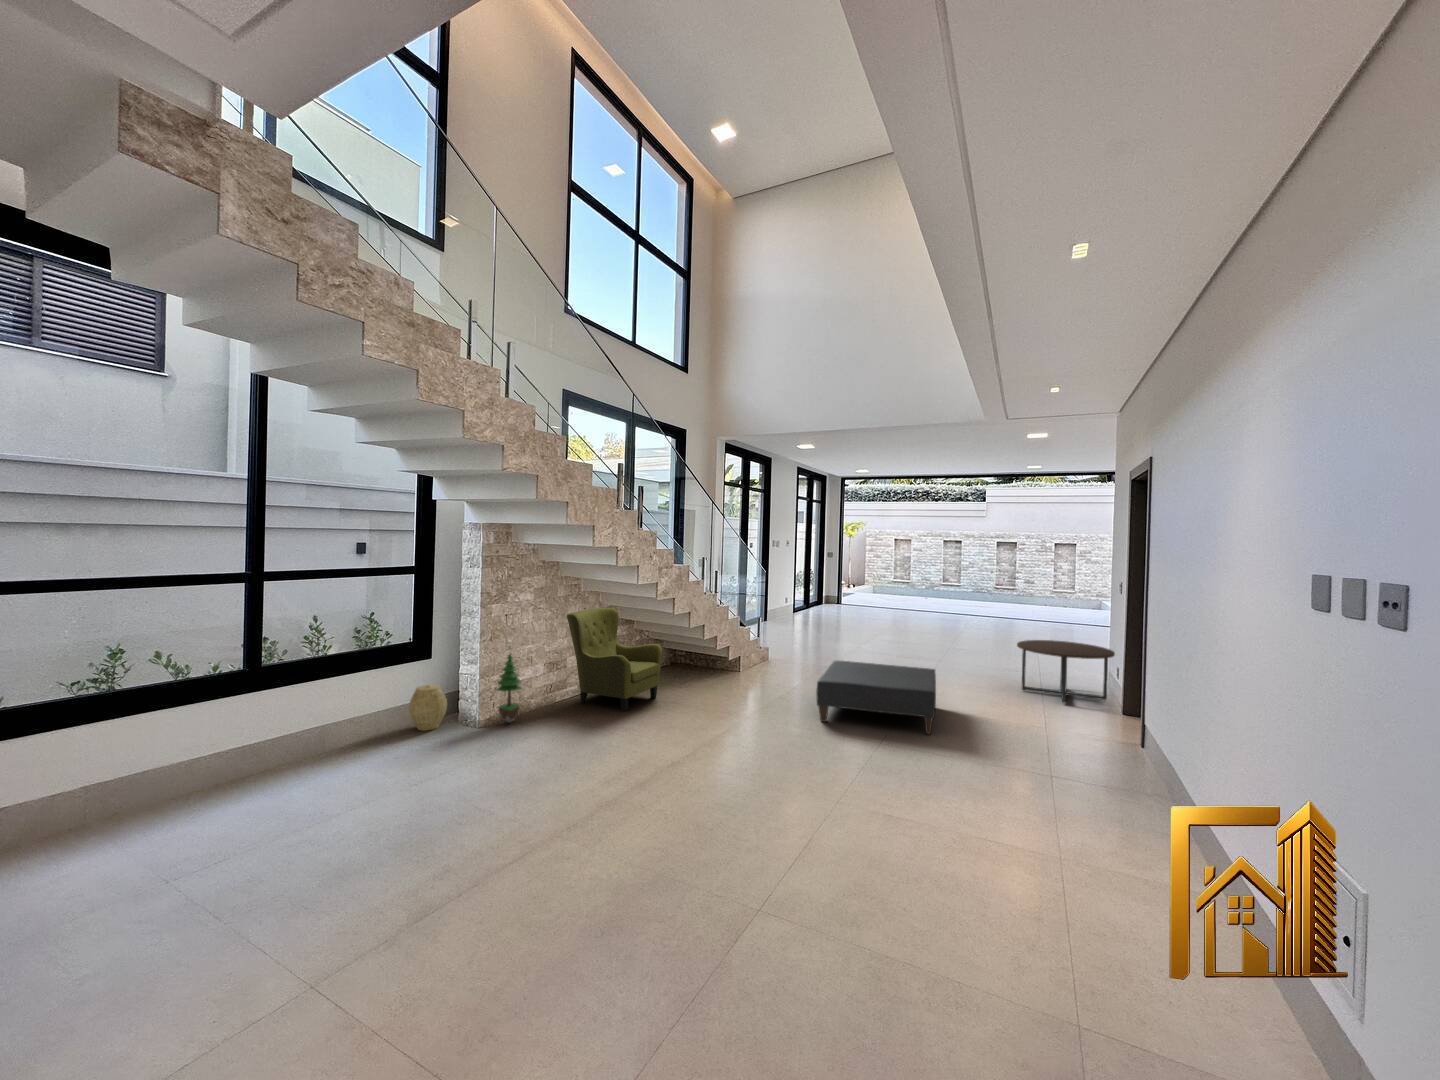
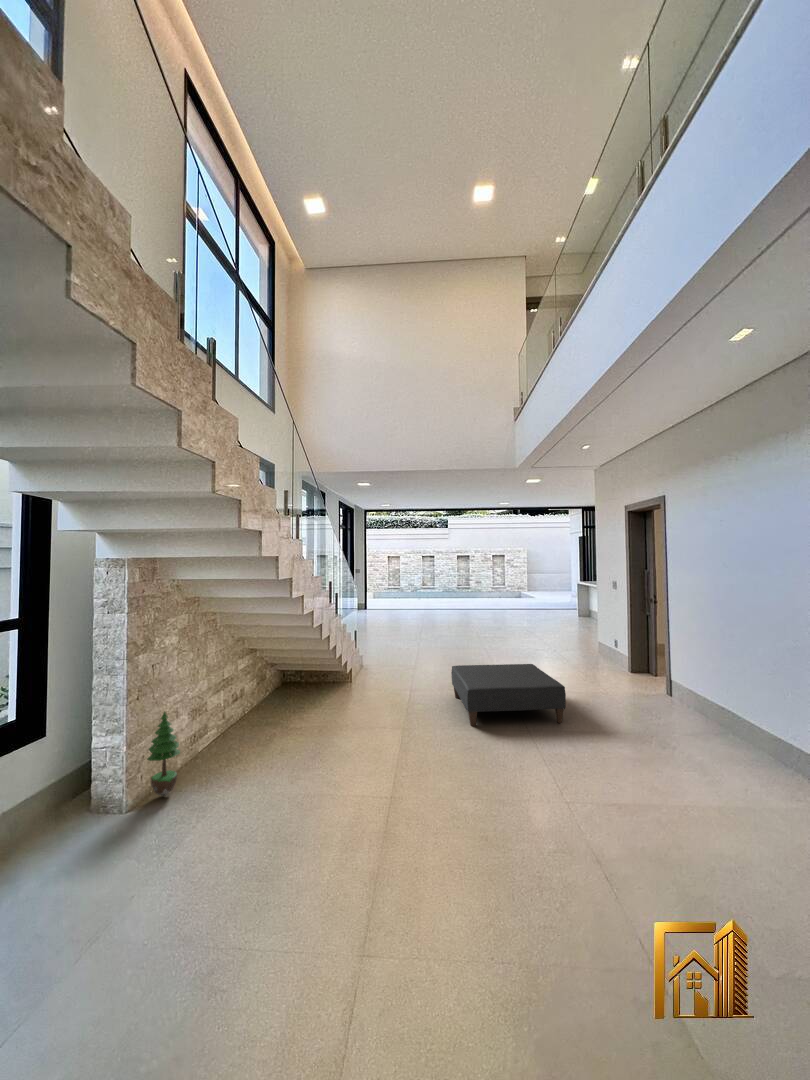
armchair: present [567,608,662,711] -> none [209,640,308,751]
coffee table: present [1017,640,1115,704] -> none [563,629,631,678]
woven basket: present [409,684,447,731] -> none [23,769,80,837]

